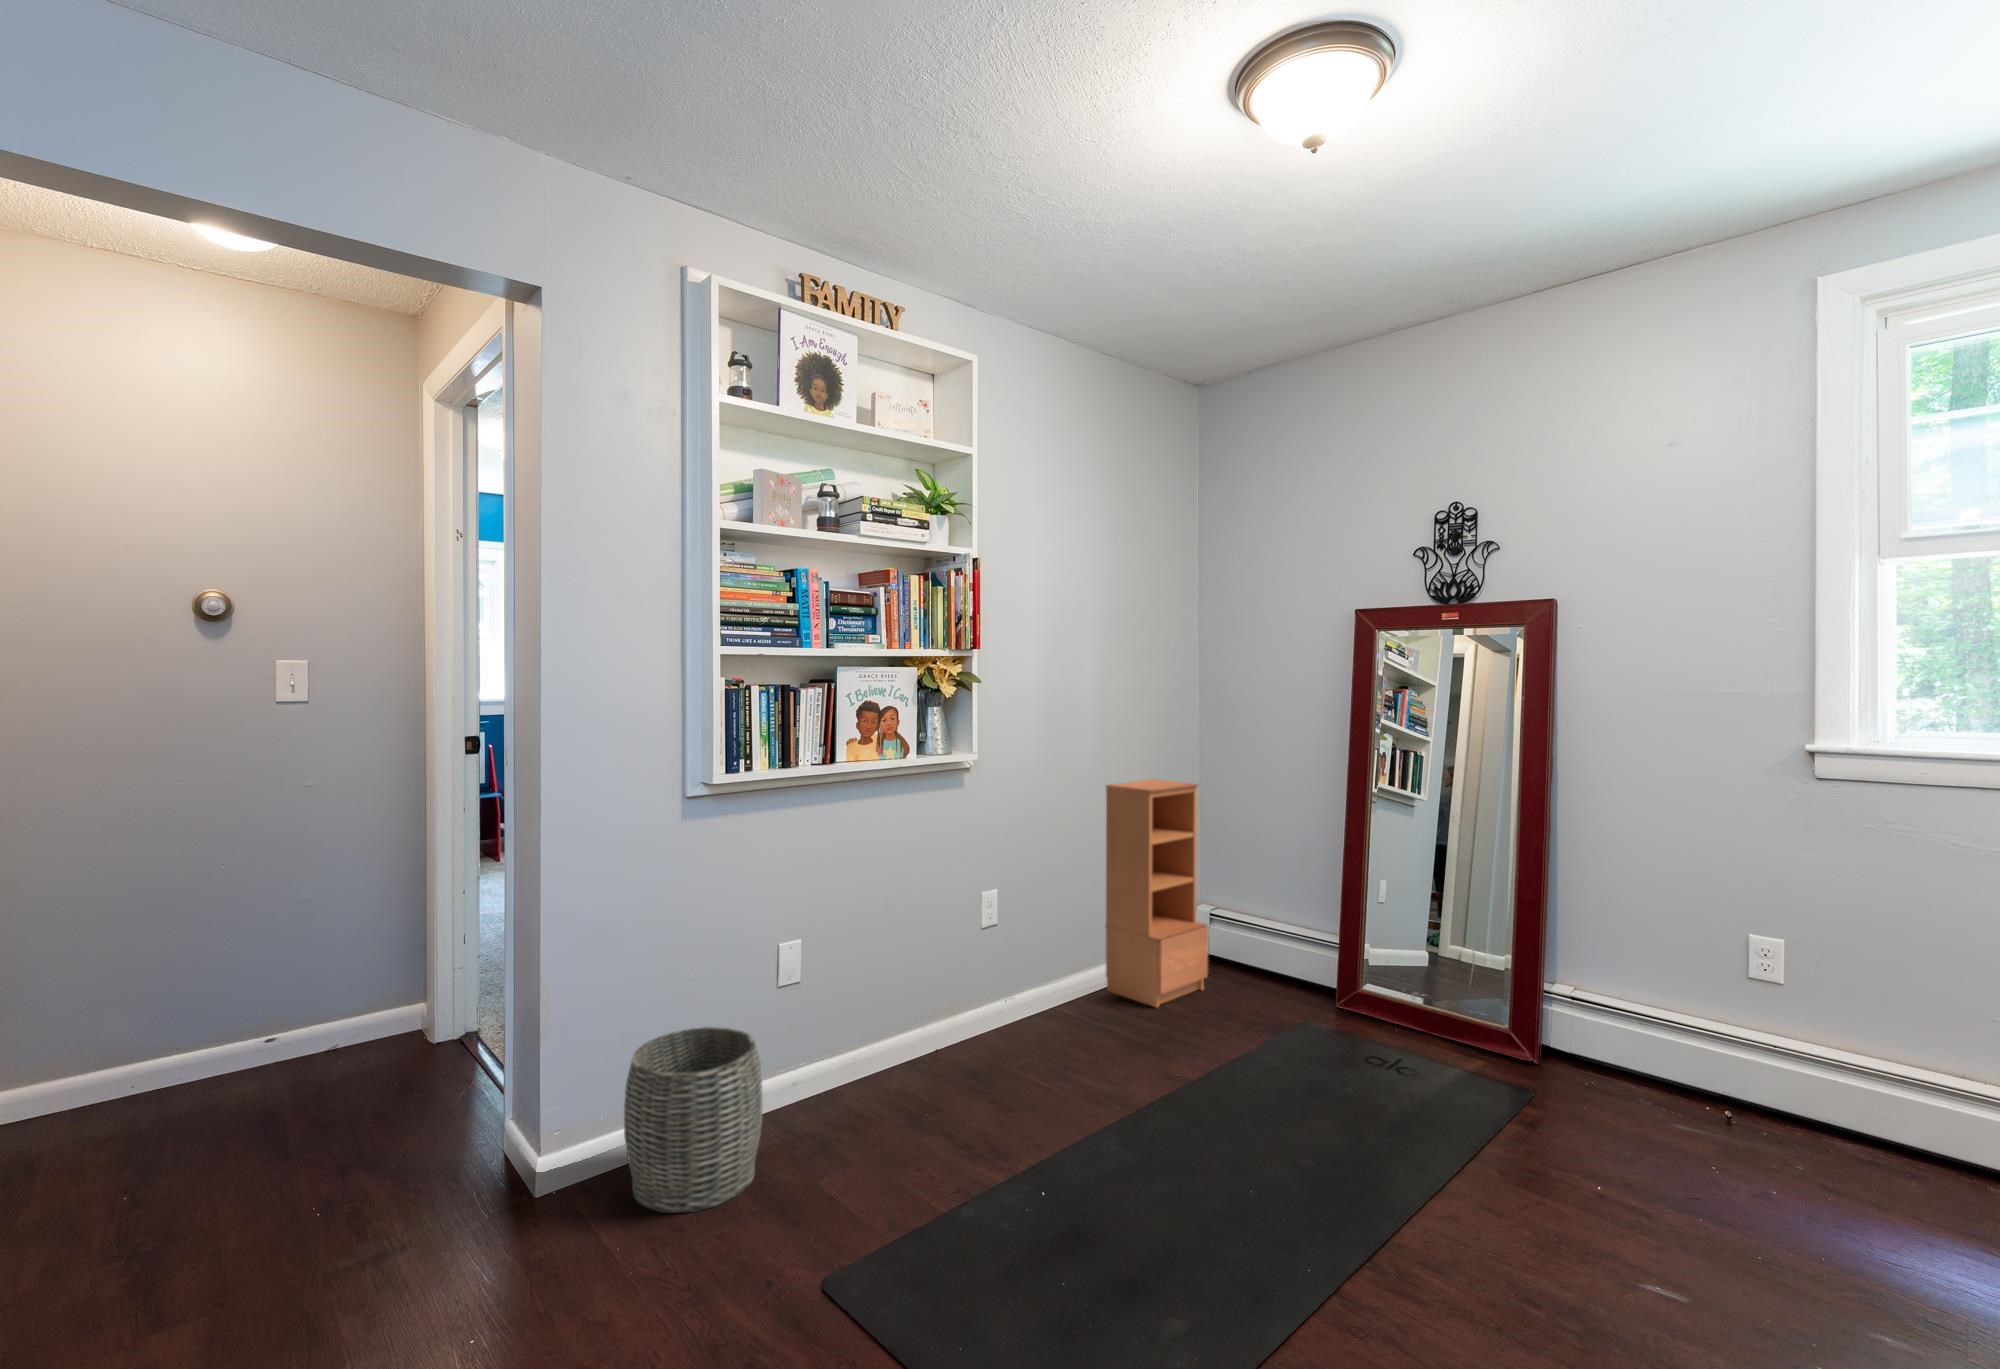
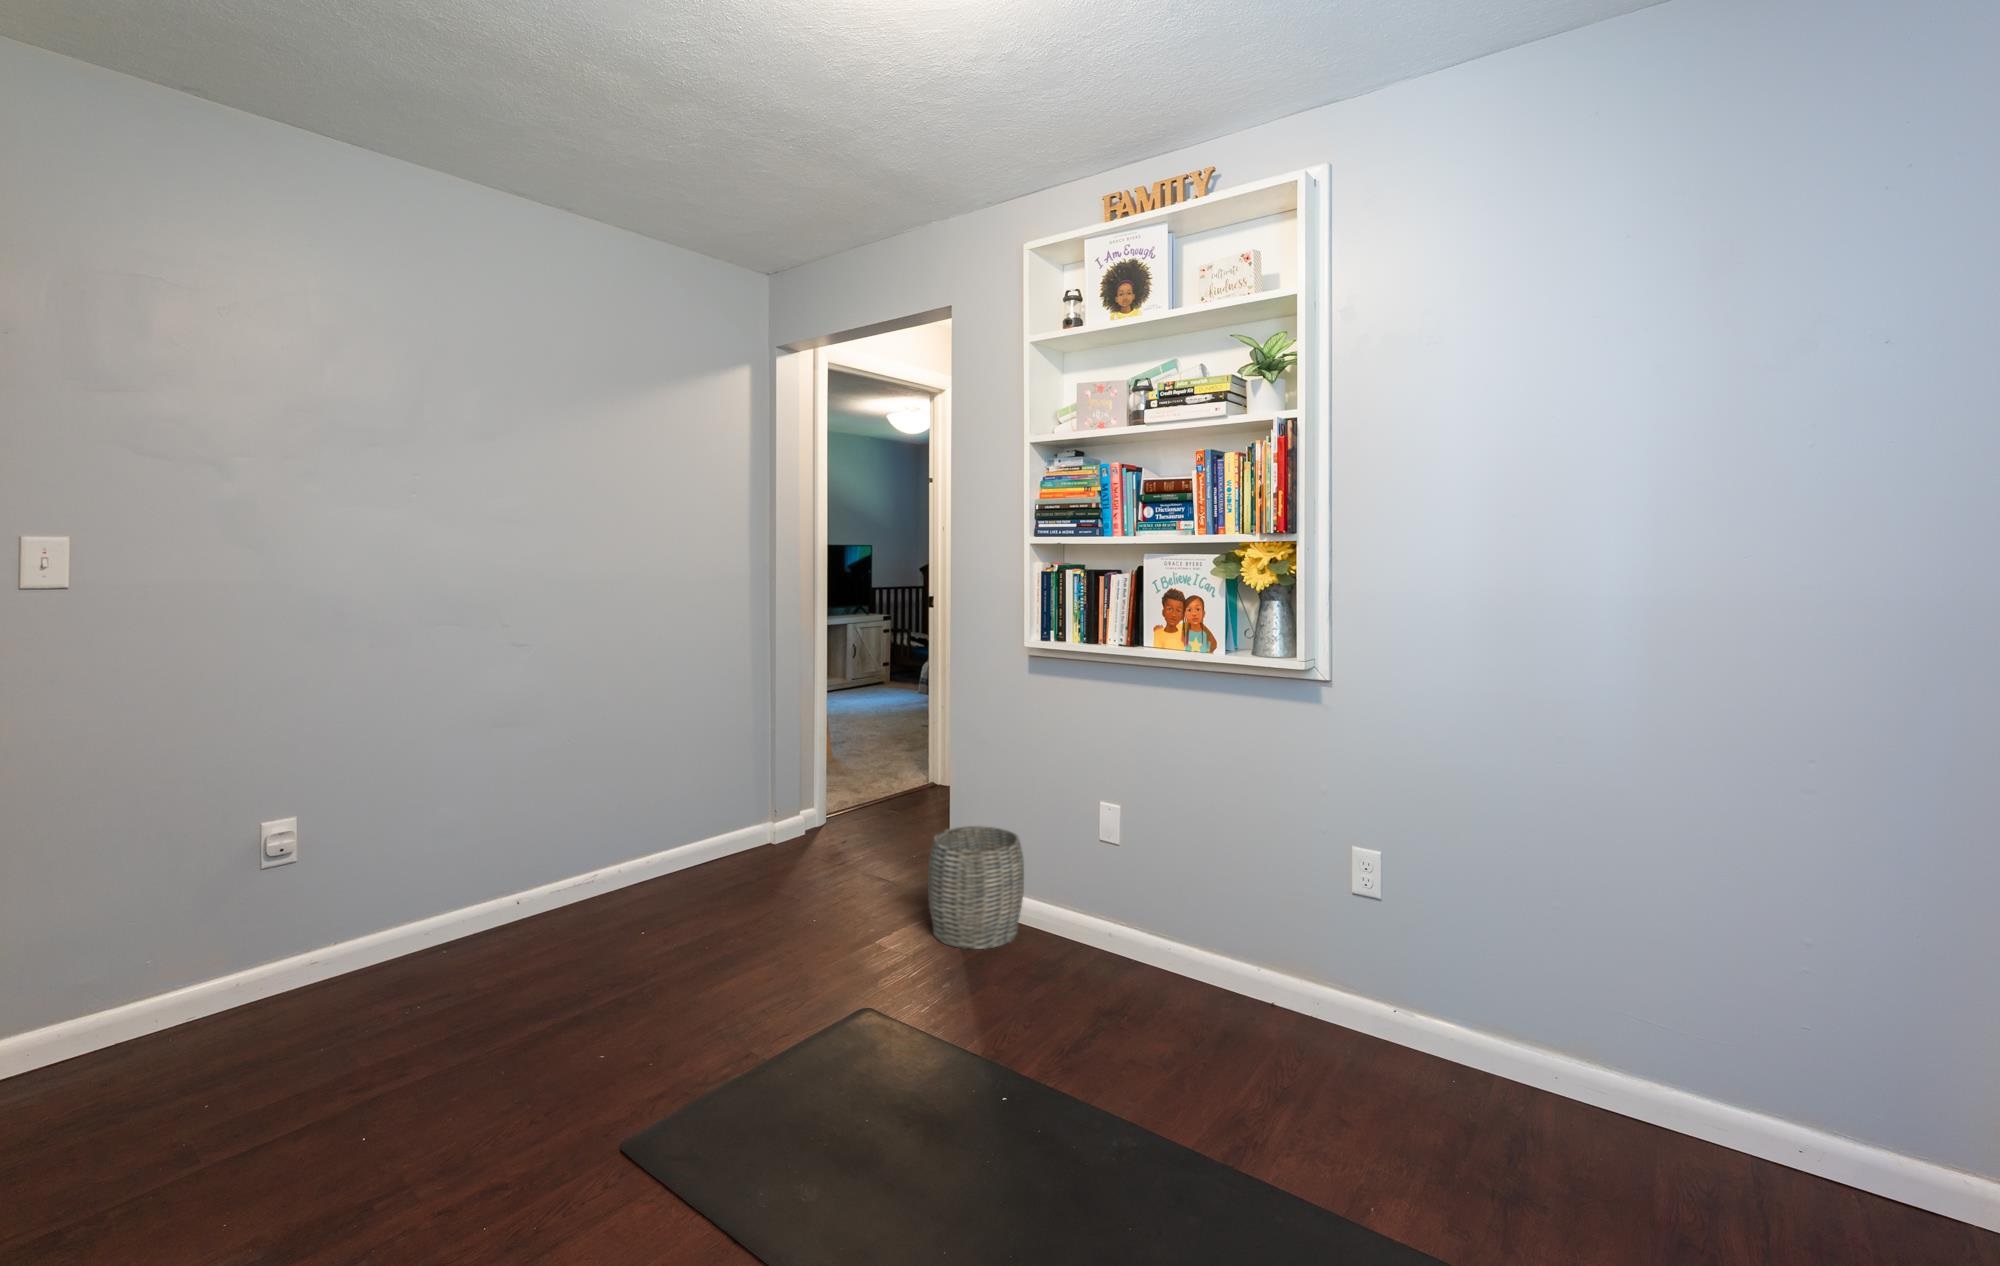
bookcase: present [1105,779,1208,1007] -> none [1602,751,1818,1207]

